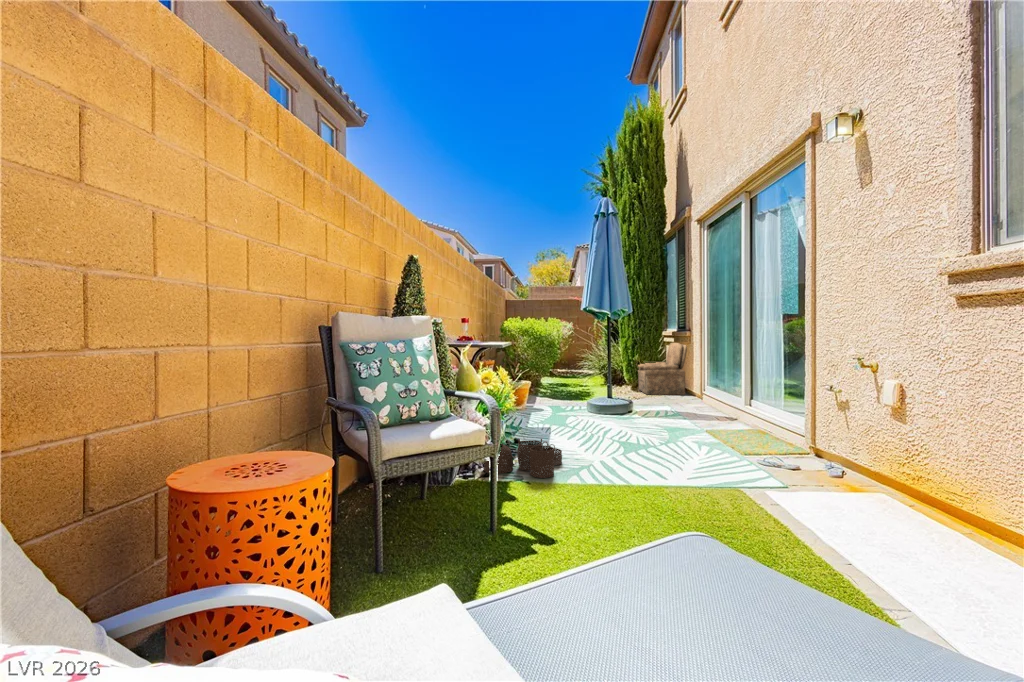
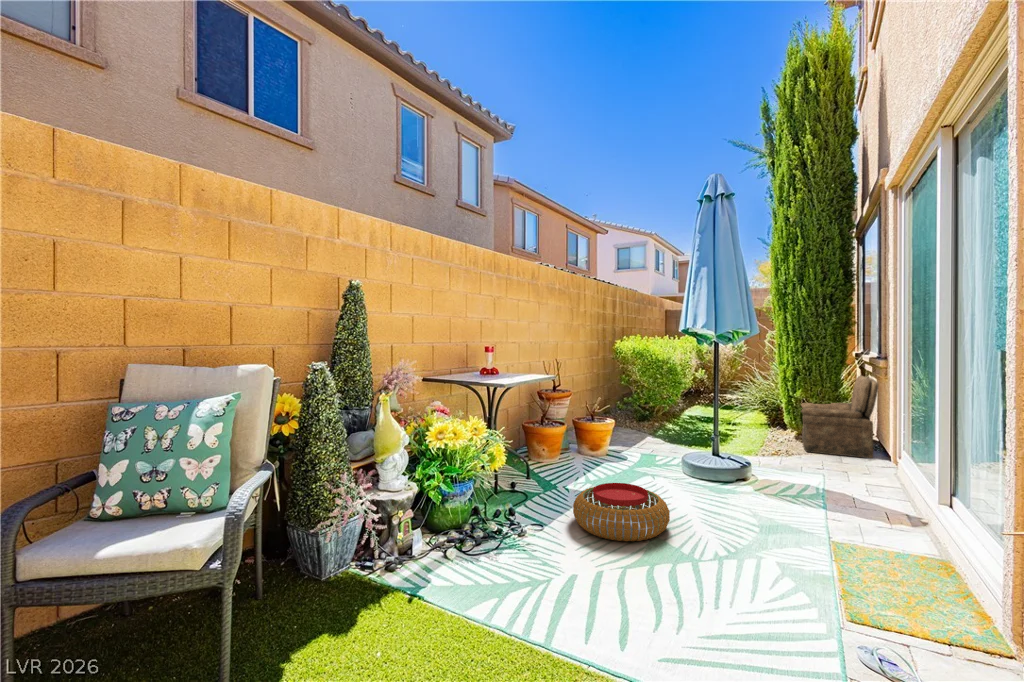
pouf: none [562,410,628,443] -> present [573,483,670,541]
woven basket: present [484,439,562,478] -> none [395,524,509,597]

